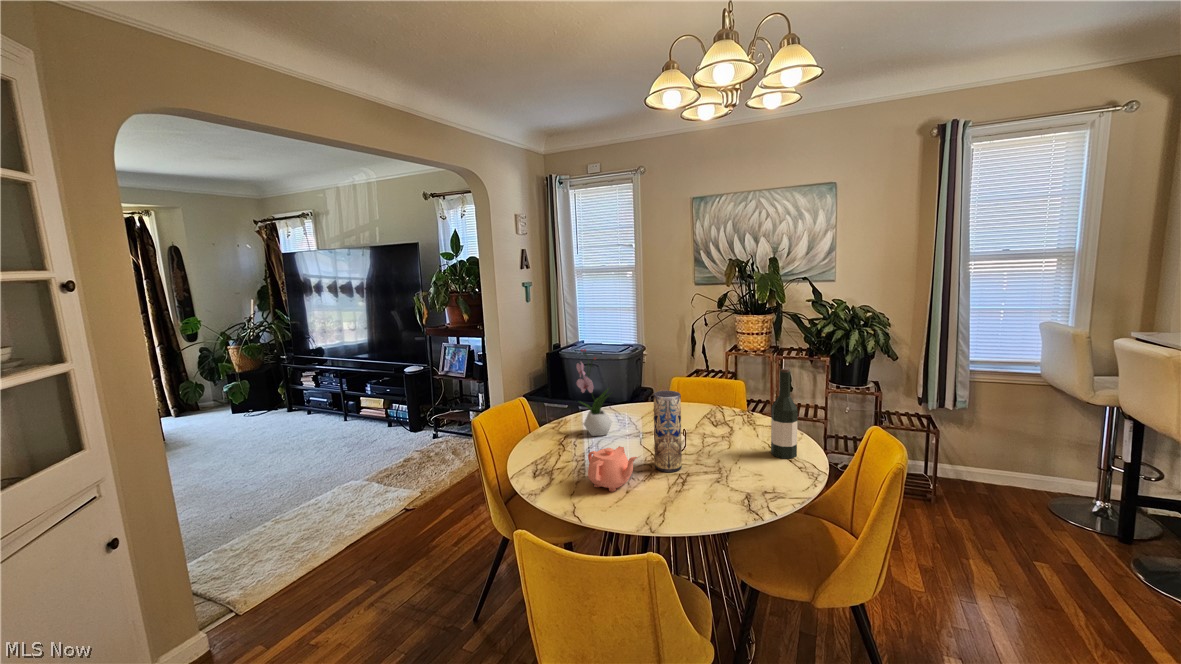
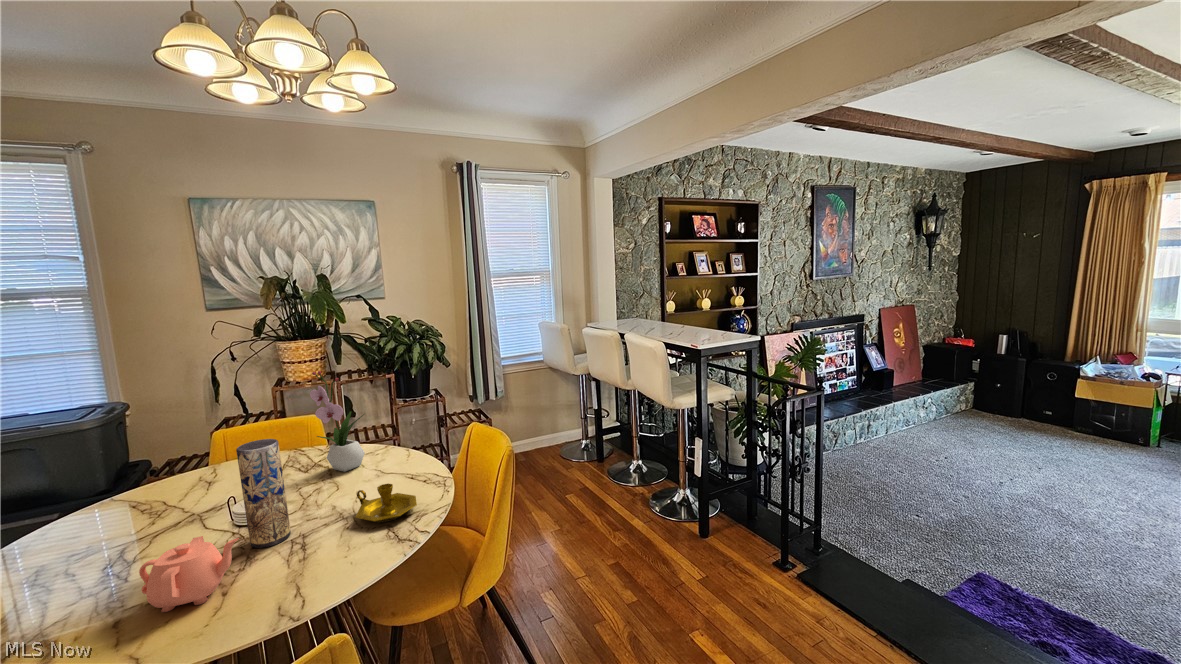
flower arrangement: present [577,349,612,436] -> present [310,371,365,472]
wine bottle: present [771,369,798,459] -> none [380,385,413,480]
candlestick: none [725,455,782,492] -> present [355,484,417,523]

